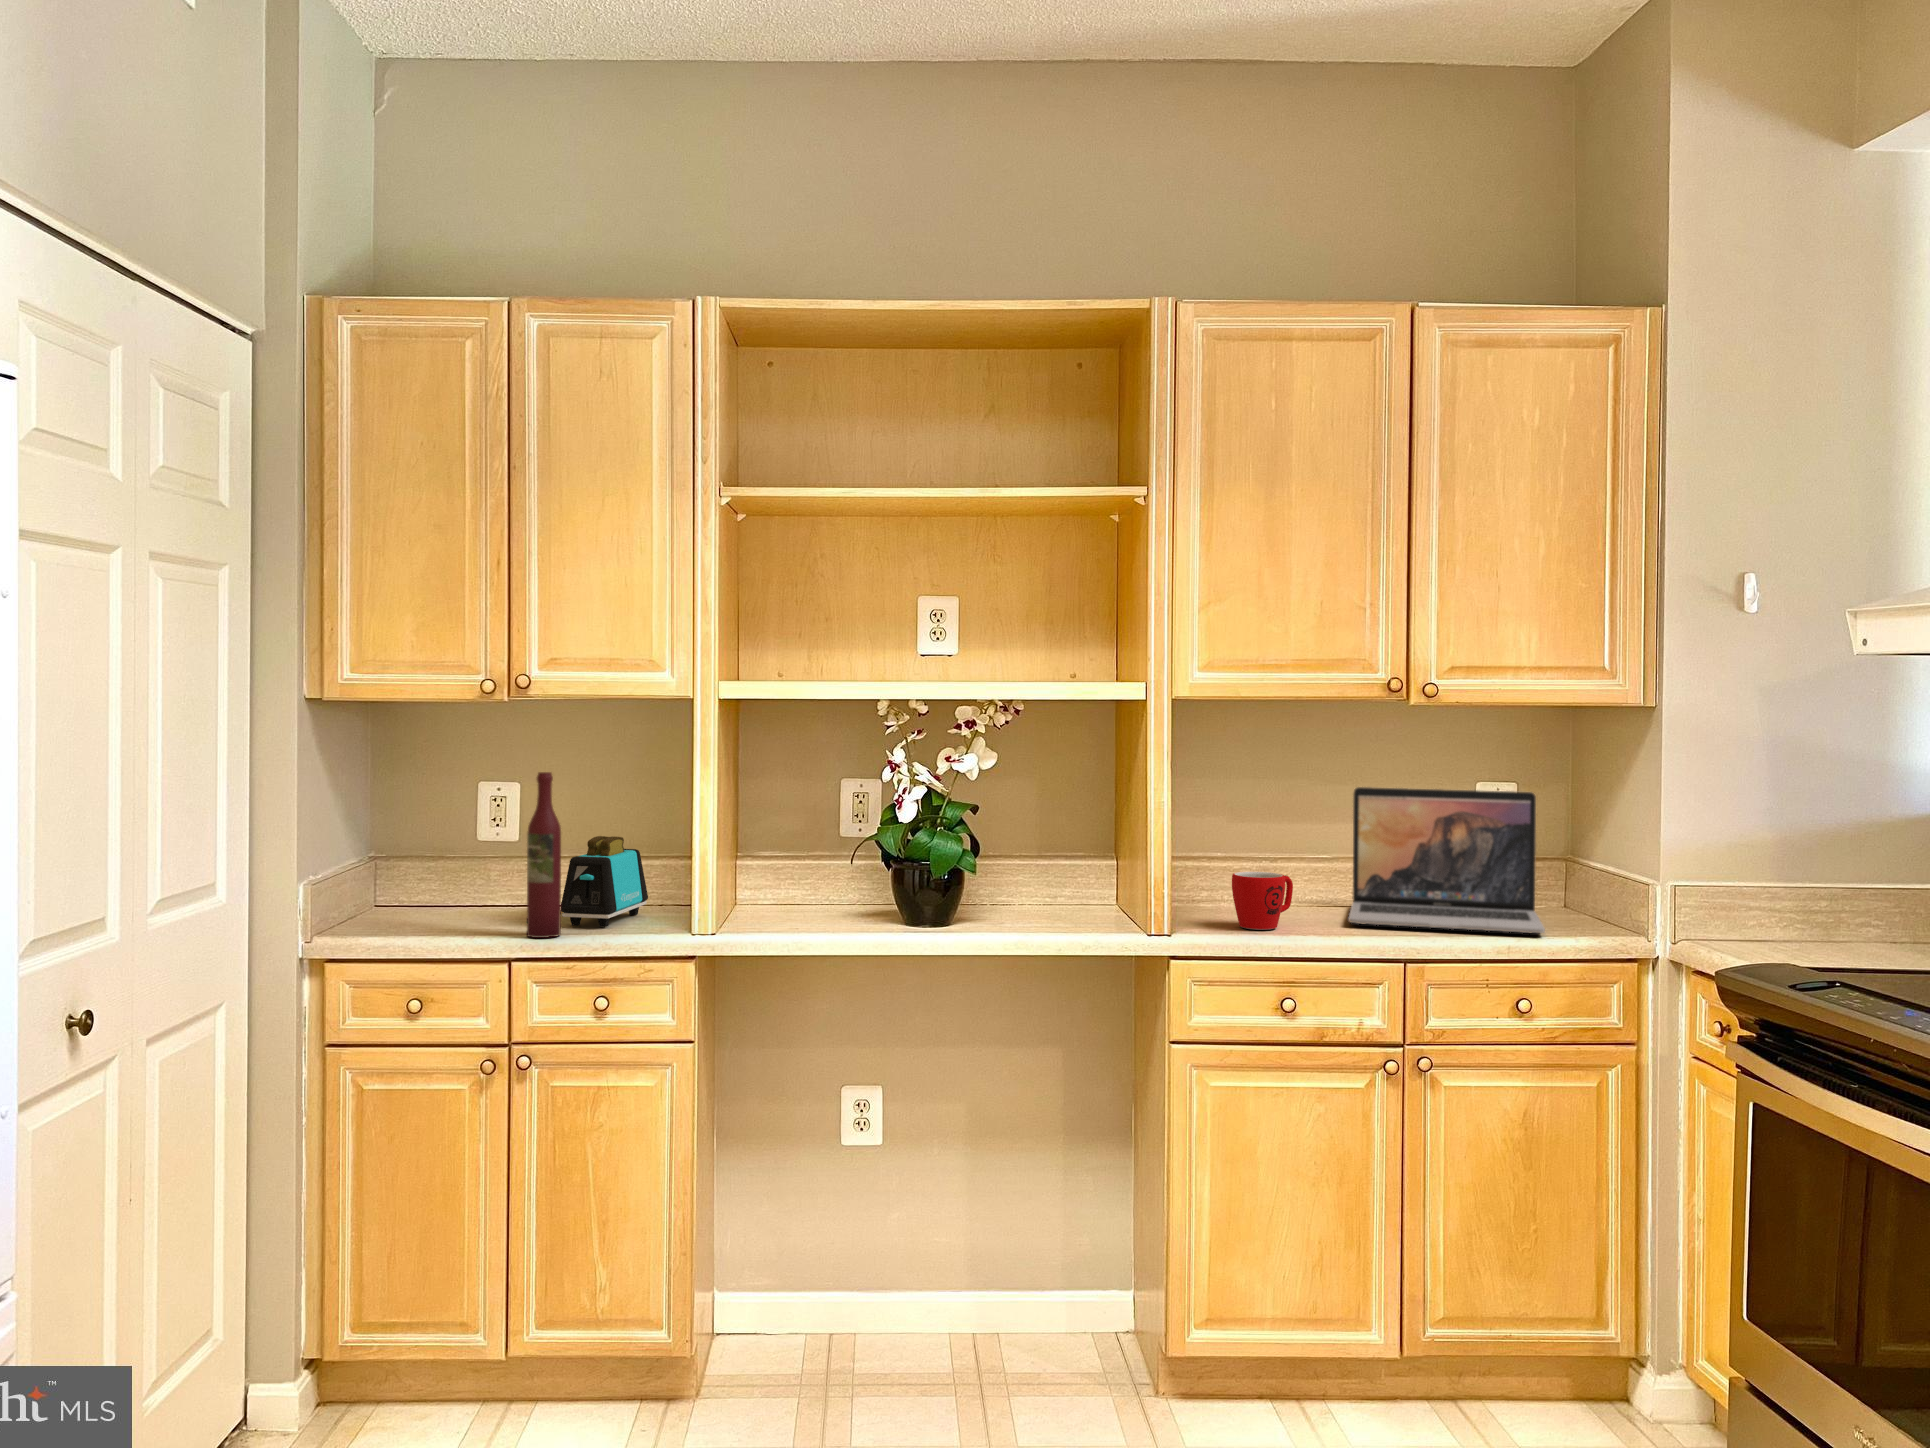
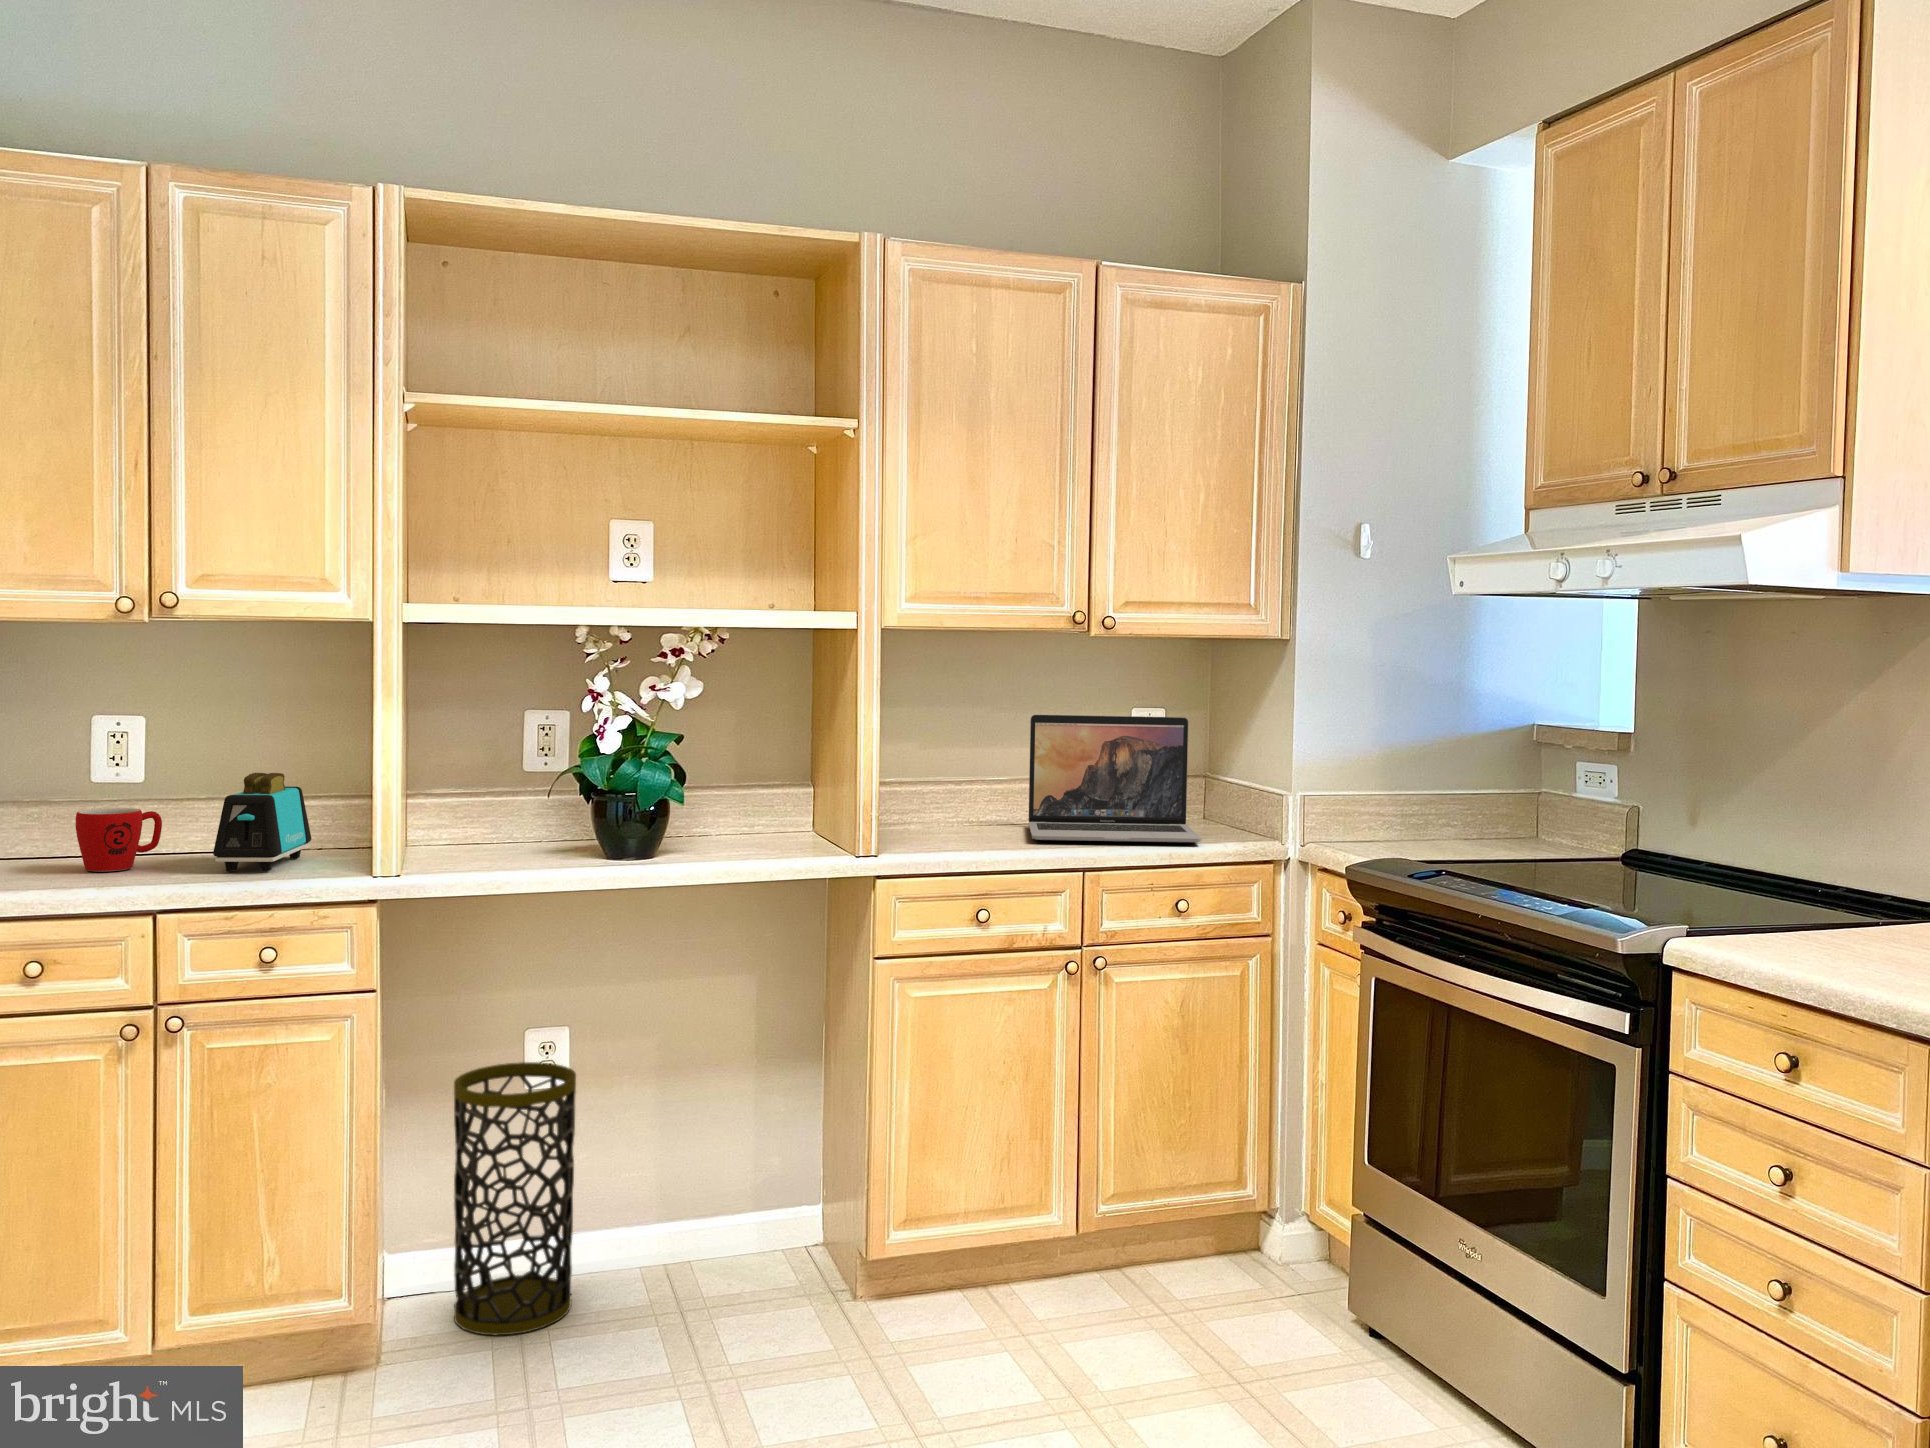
wine bottle: present [527,772,561,938] -> none [177,701,219,885]
mug: present [1232,872,1293,930] -> present [76,808,162,872]
trash can: none [770,1119,882,1386] -> present [454,1062,576,1335]

